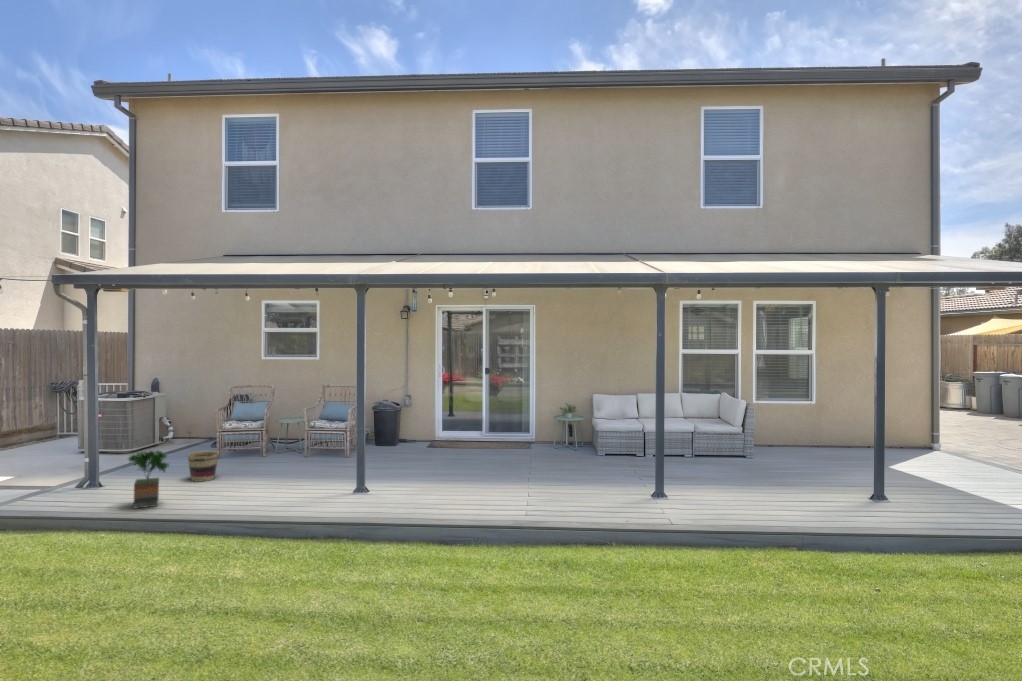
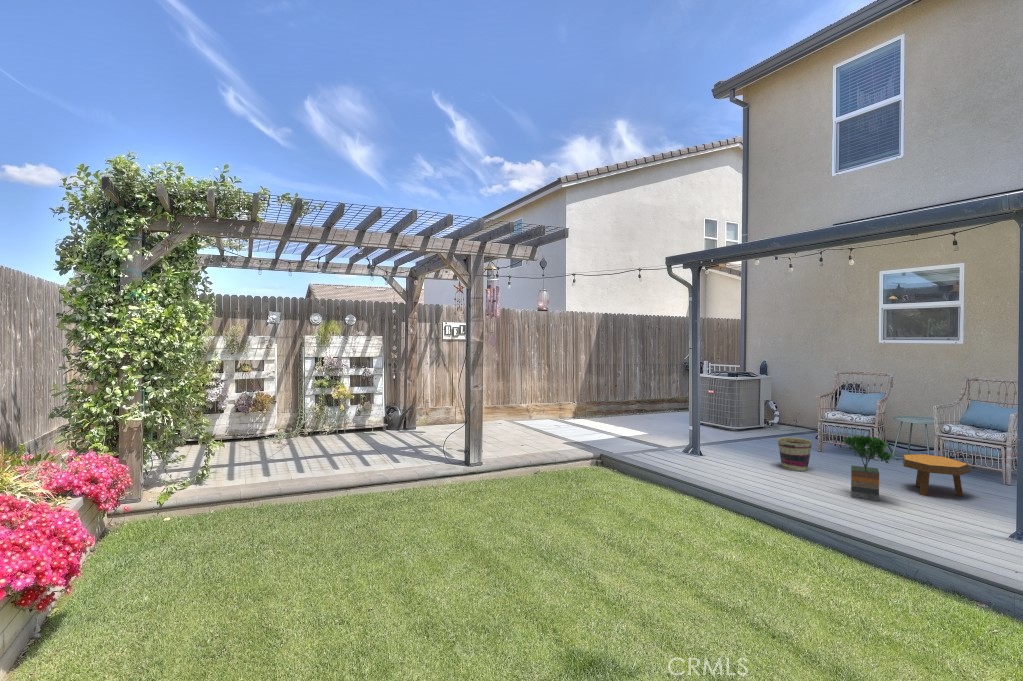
footstool: none [287,447,328,478] -> present [903,454,971,496]
potted tree: present [129,451,169,509] -> present [843,435,892,501]

